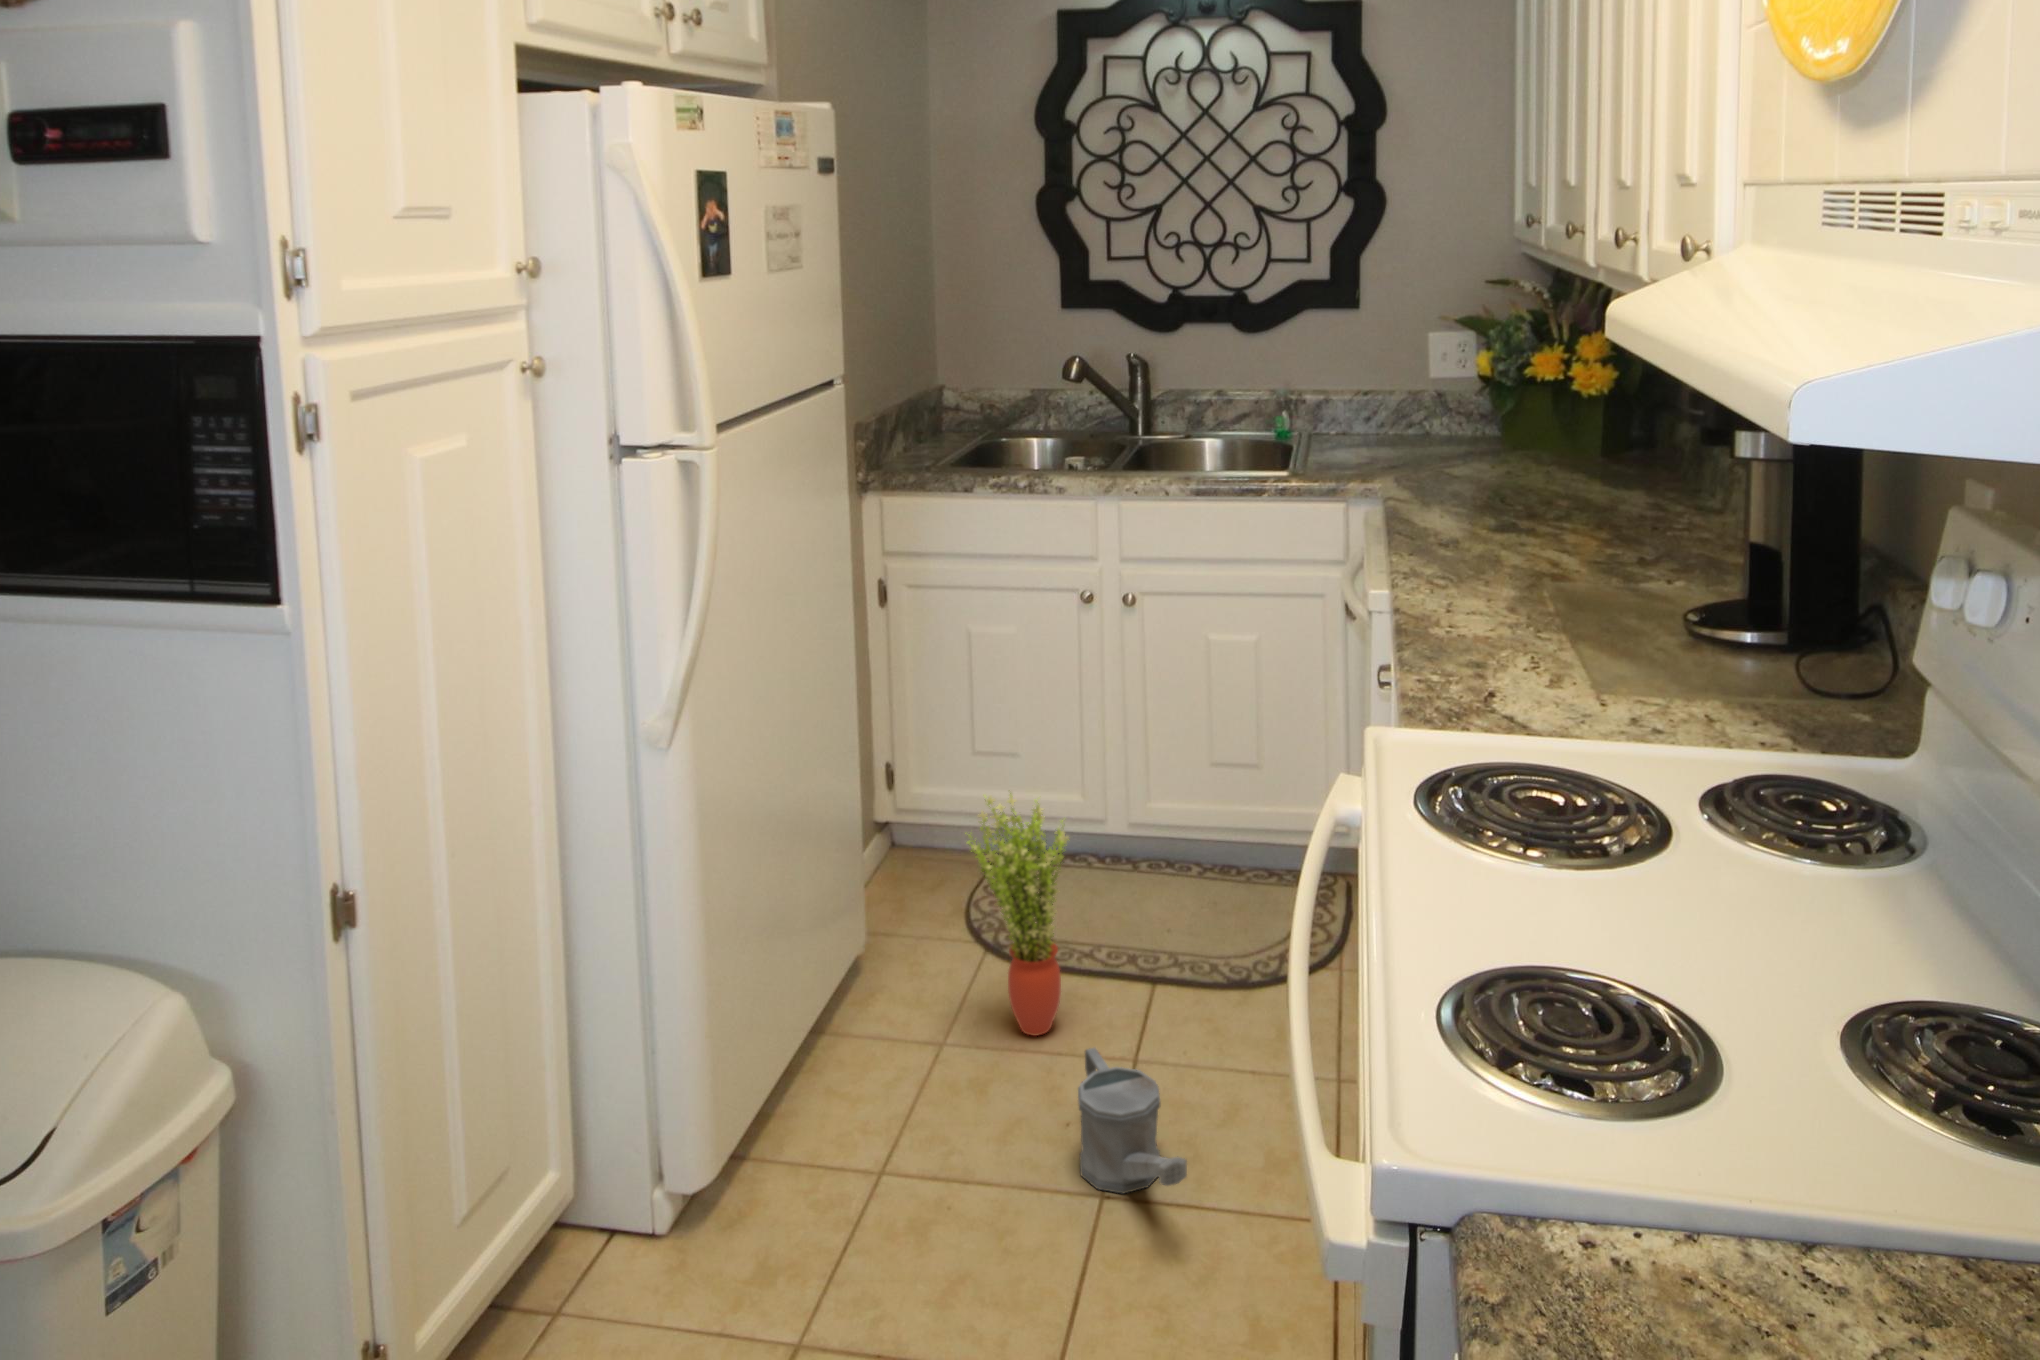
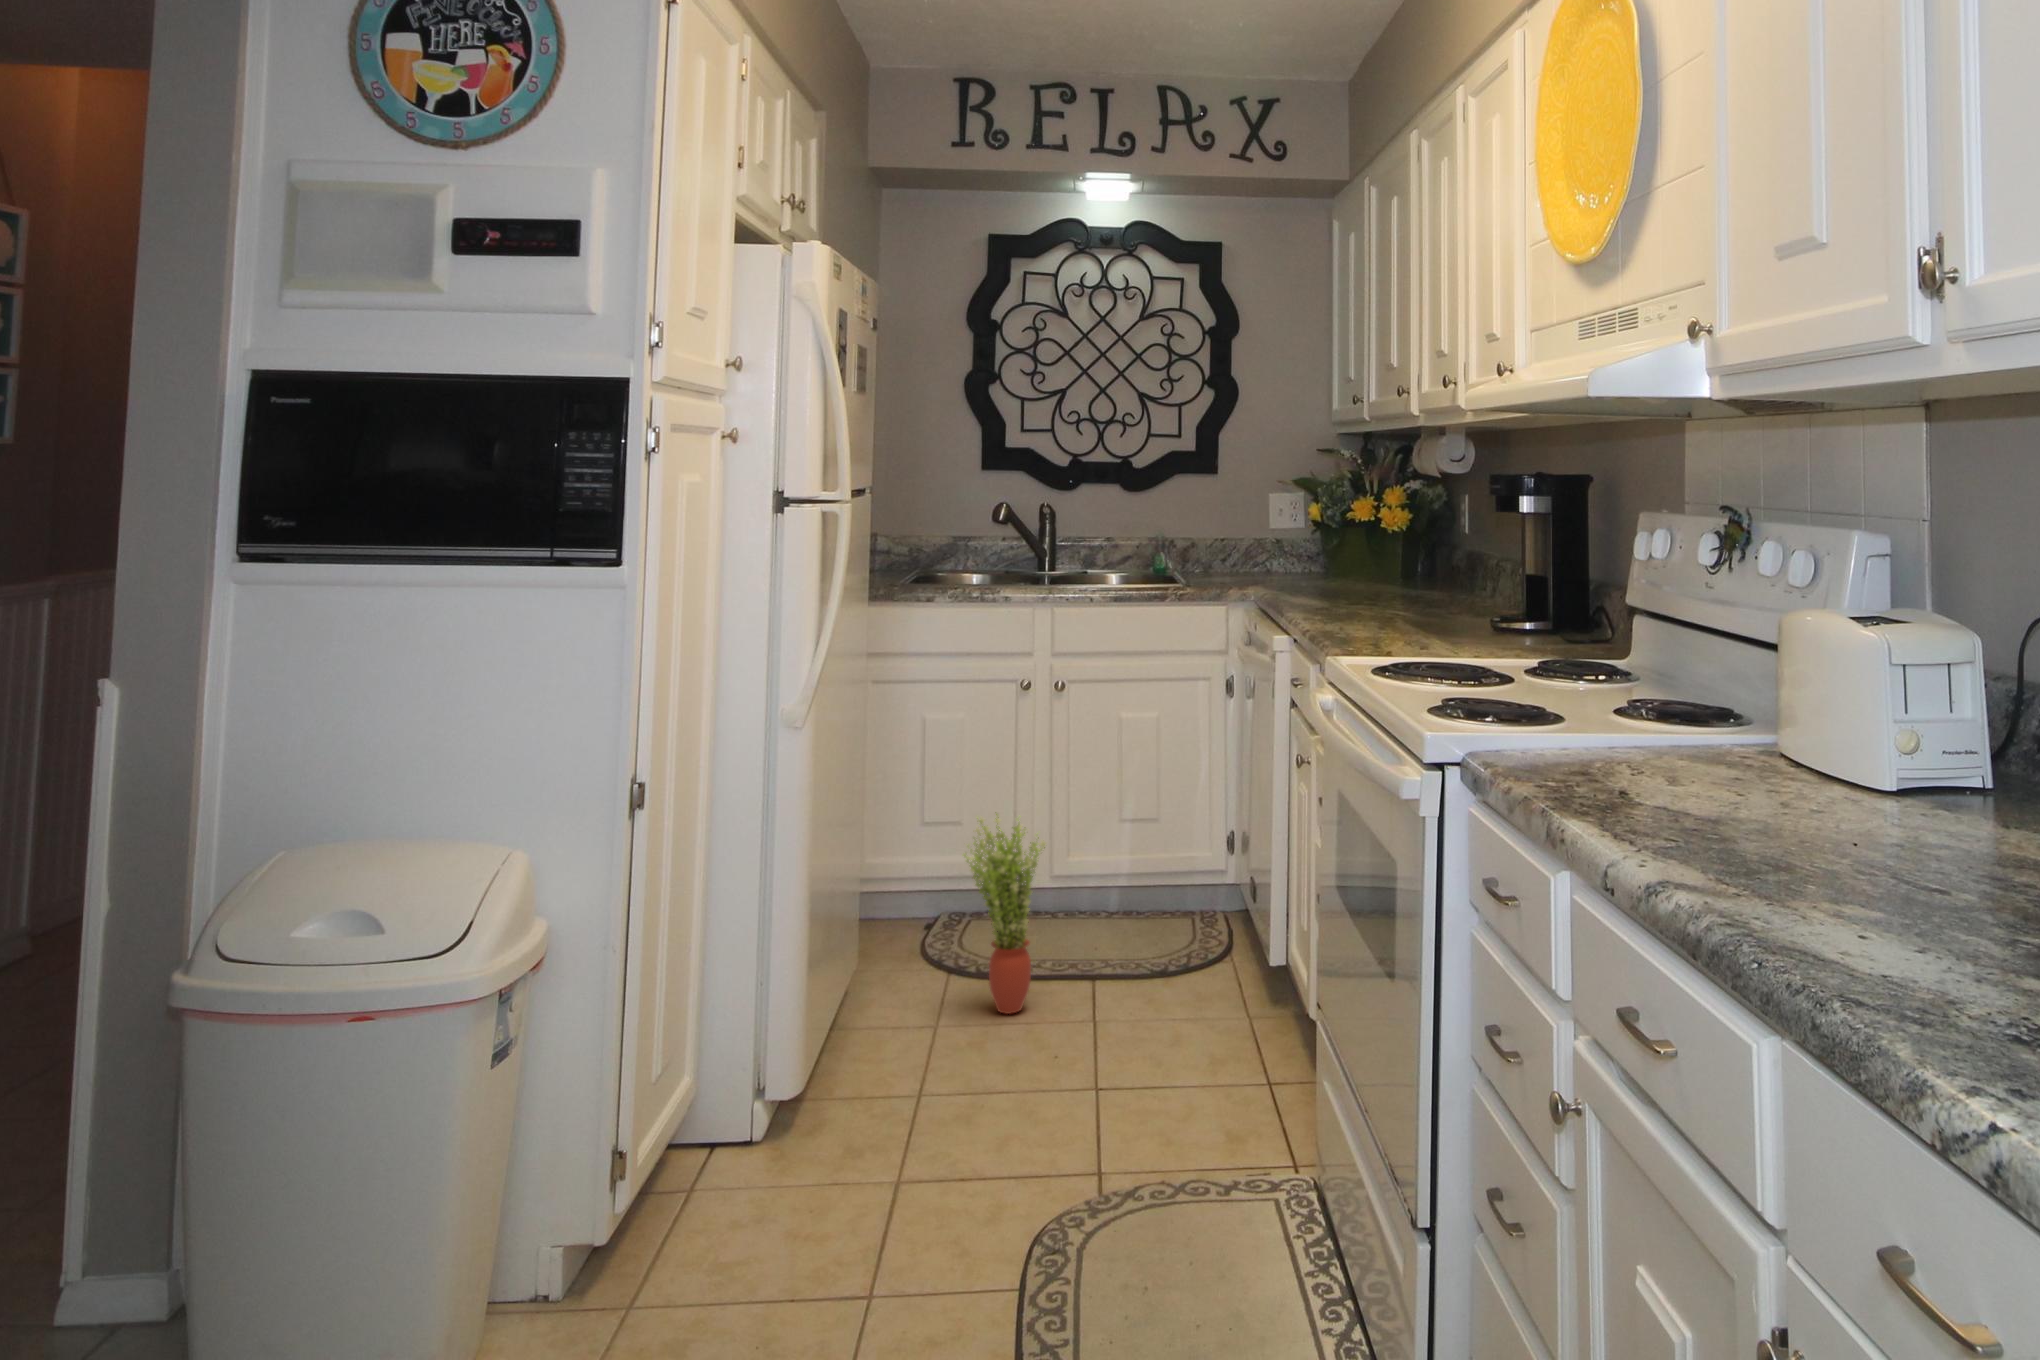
watering can: present [1078,1048,1187,1193] -> none [1070,993,1171,1087]

